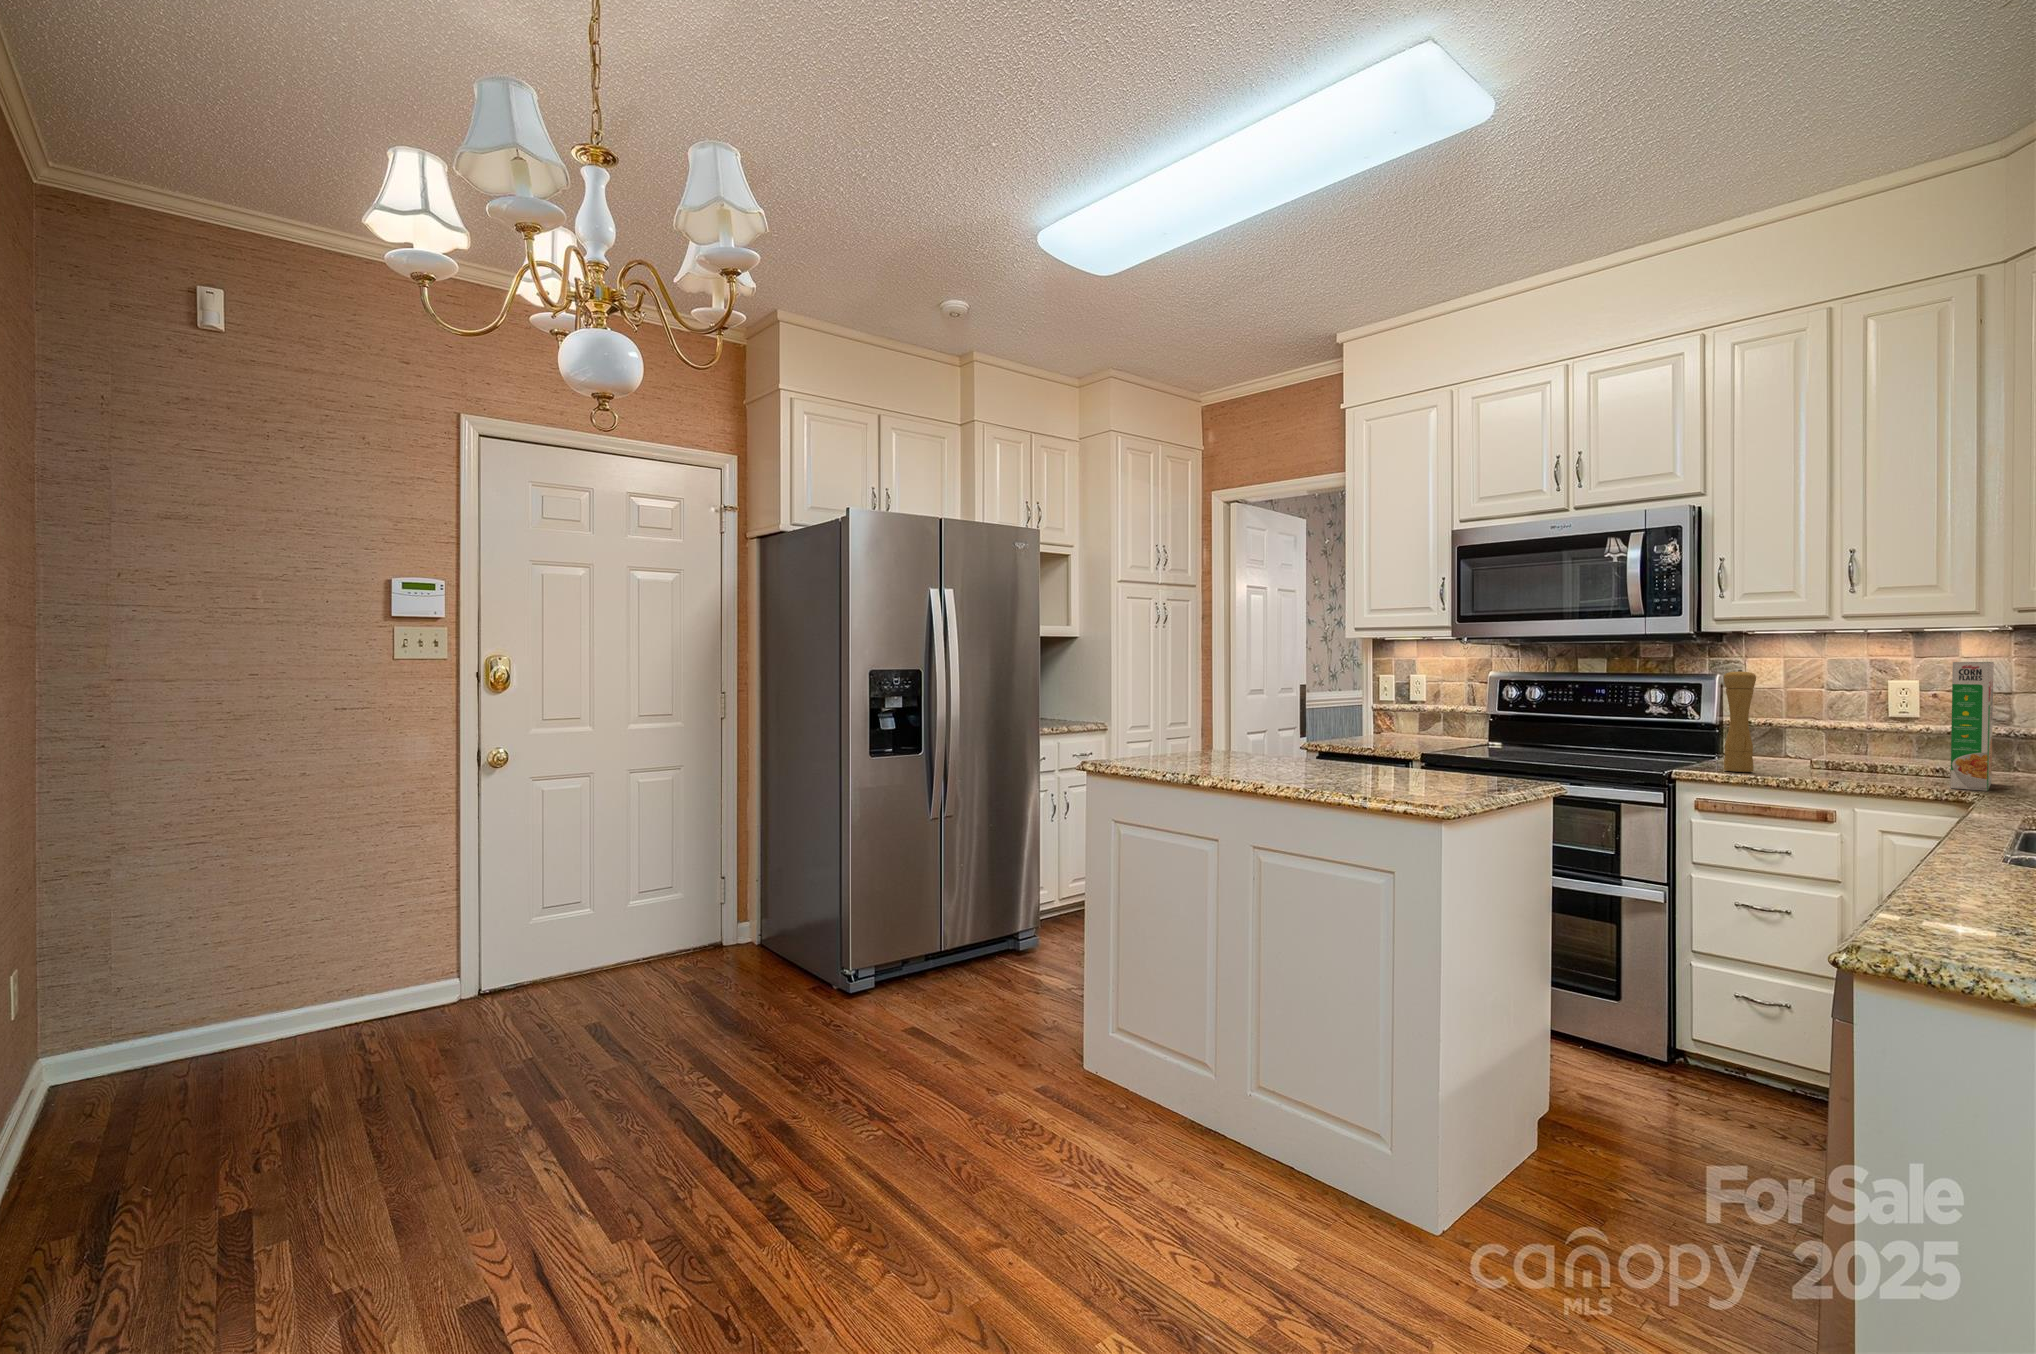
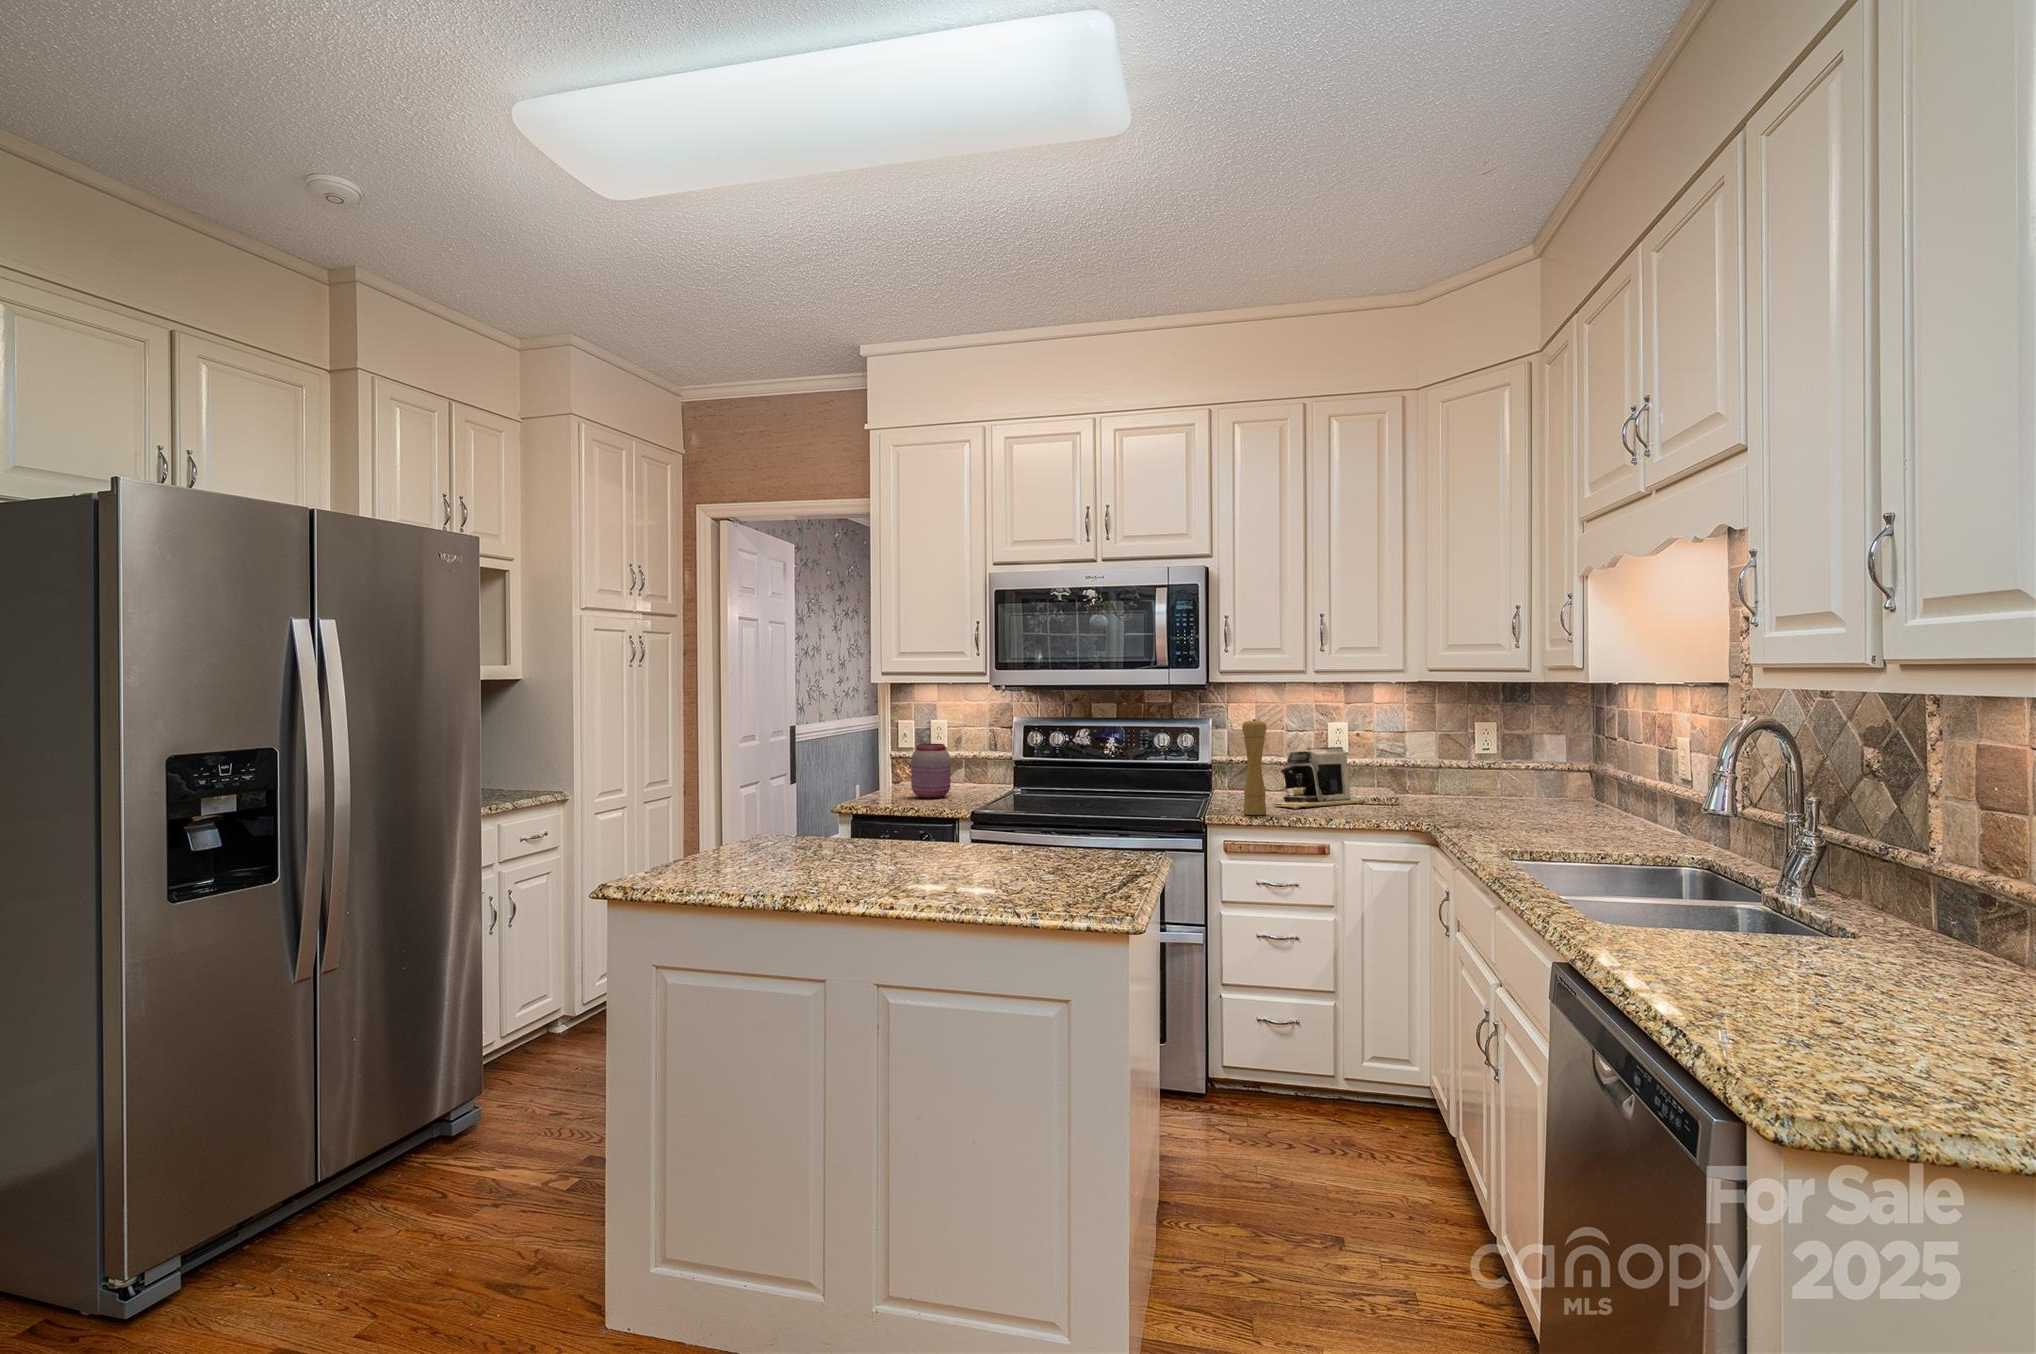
cereal box: present [1950,662,1994,791] -> none [1397,710,1433,821]
jar: none [1382,694,1420,743] -> present [911,744,951,798]
coffee maker: none [1779,707,1929,773] -> present [1276,747,1366,809]

